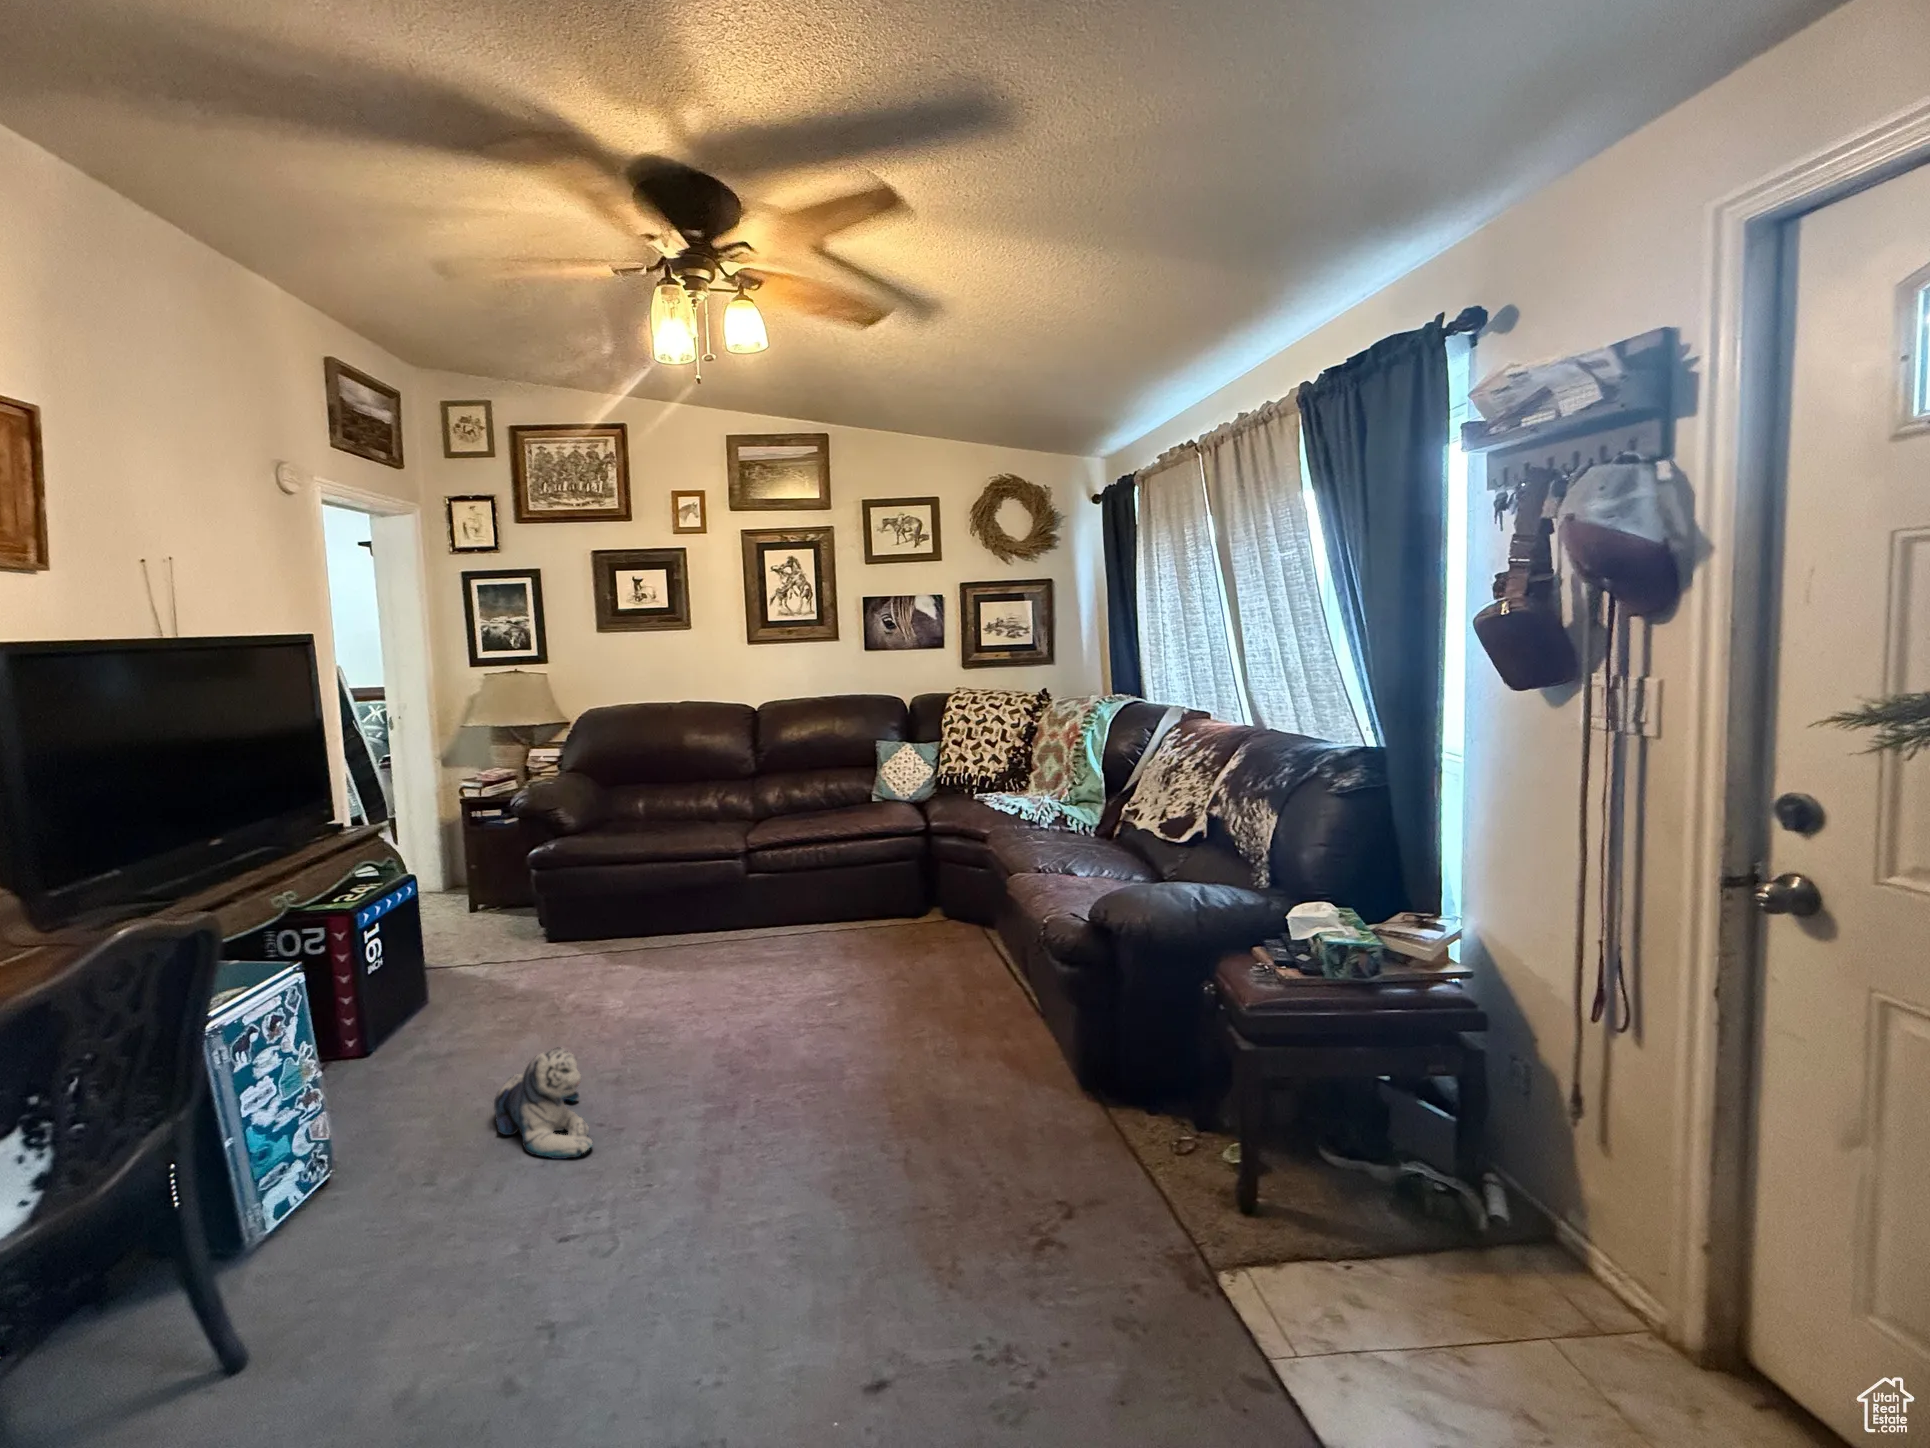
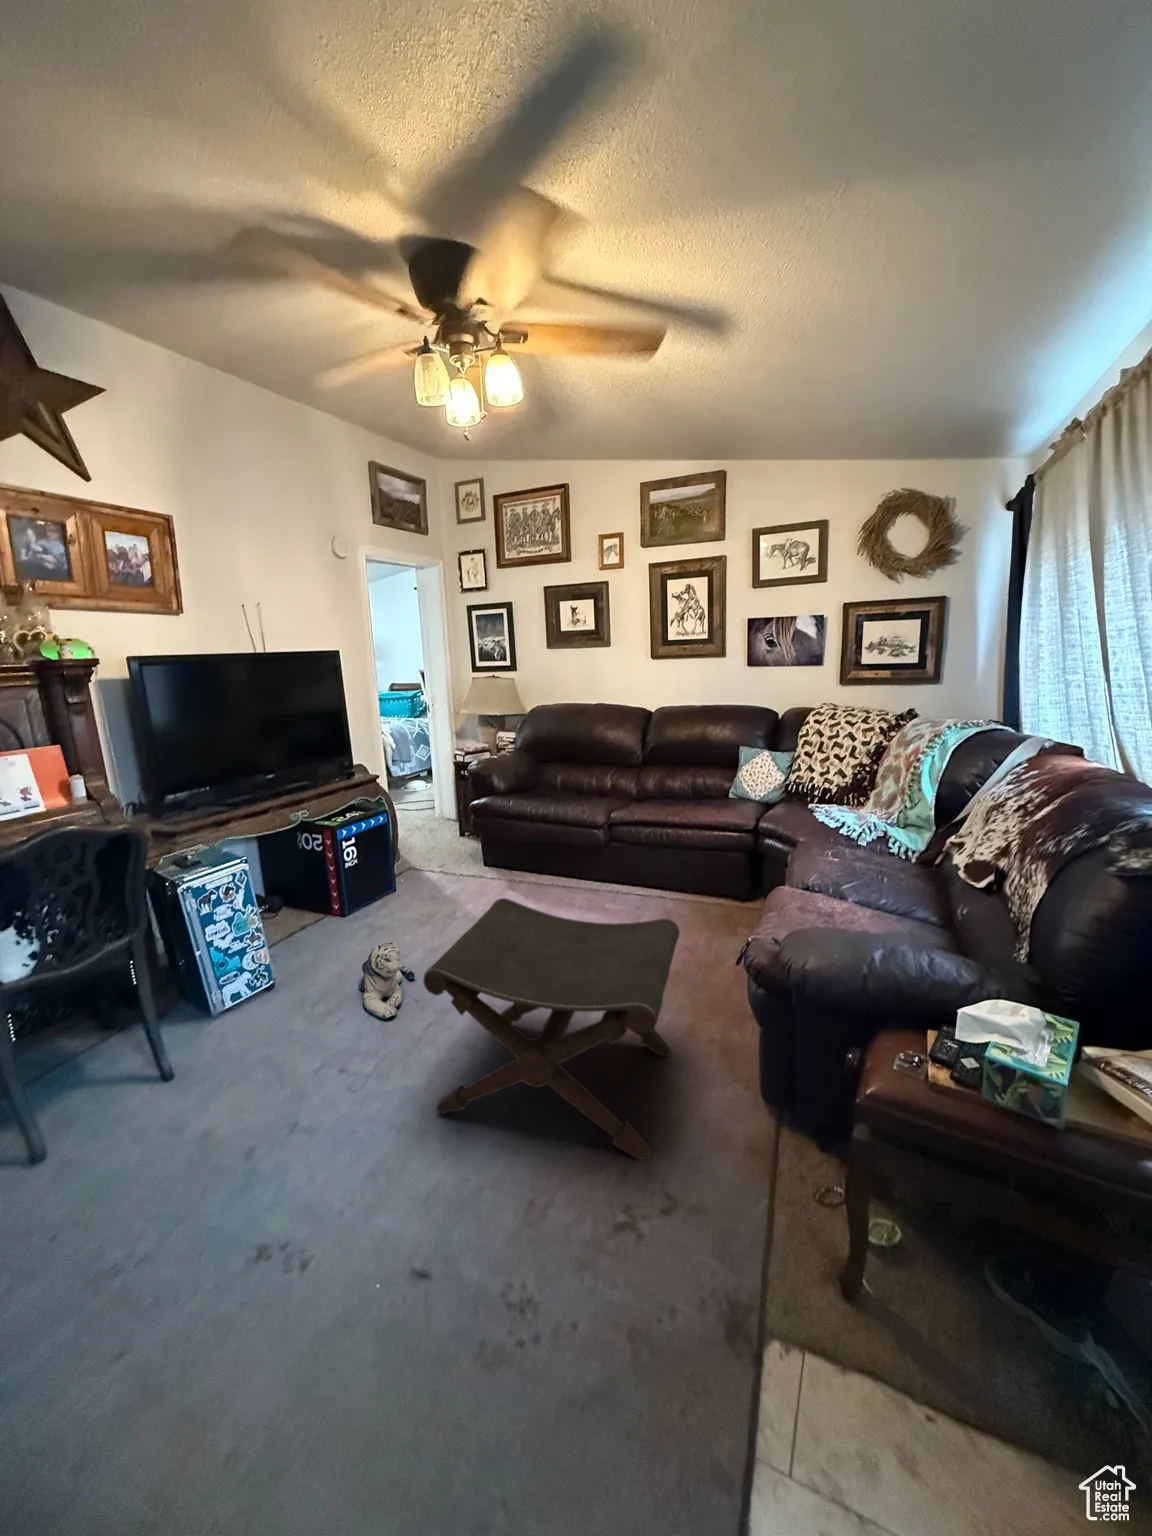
footstool: none [739,920,1024,1220] -> present [423,898,680,1160]

